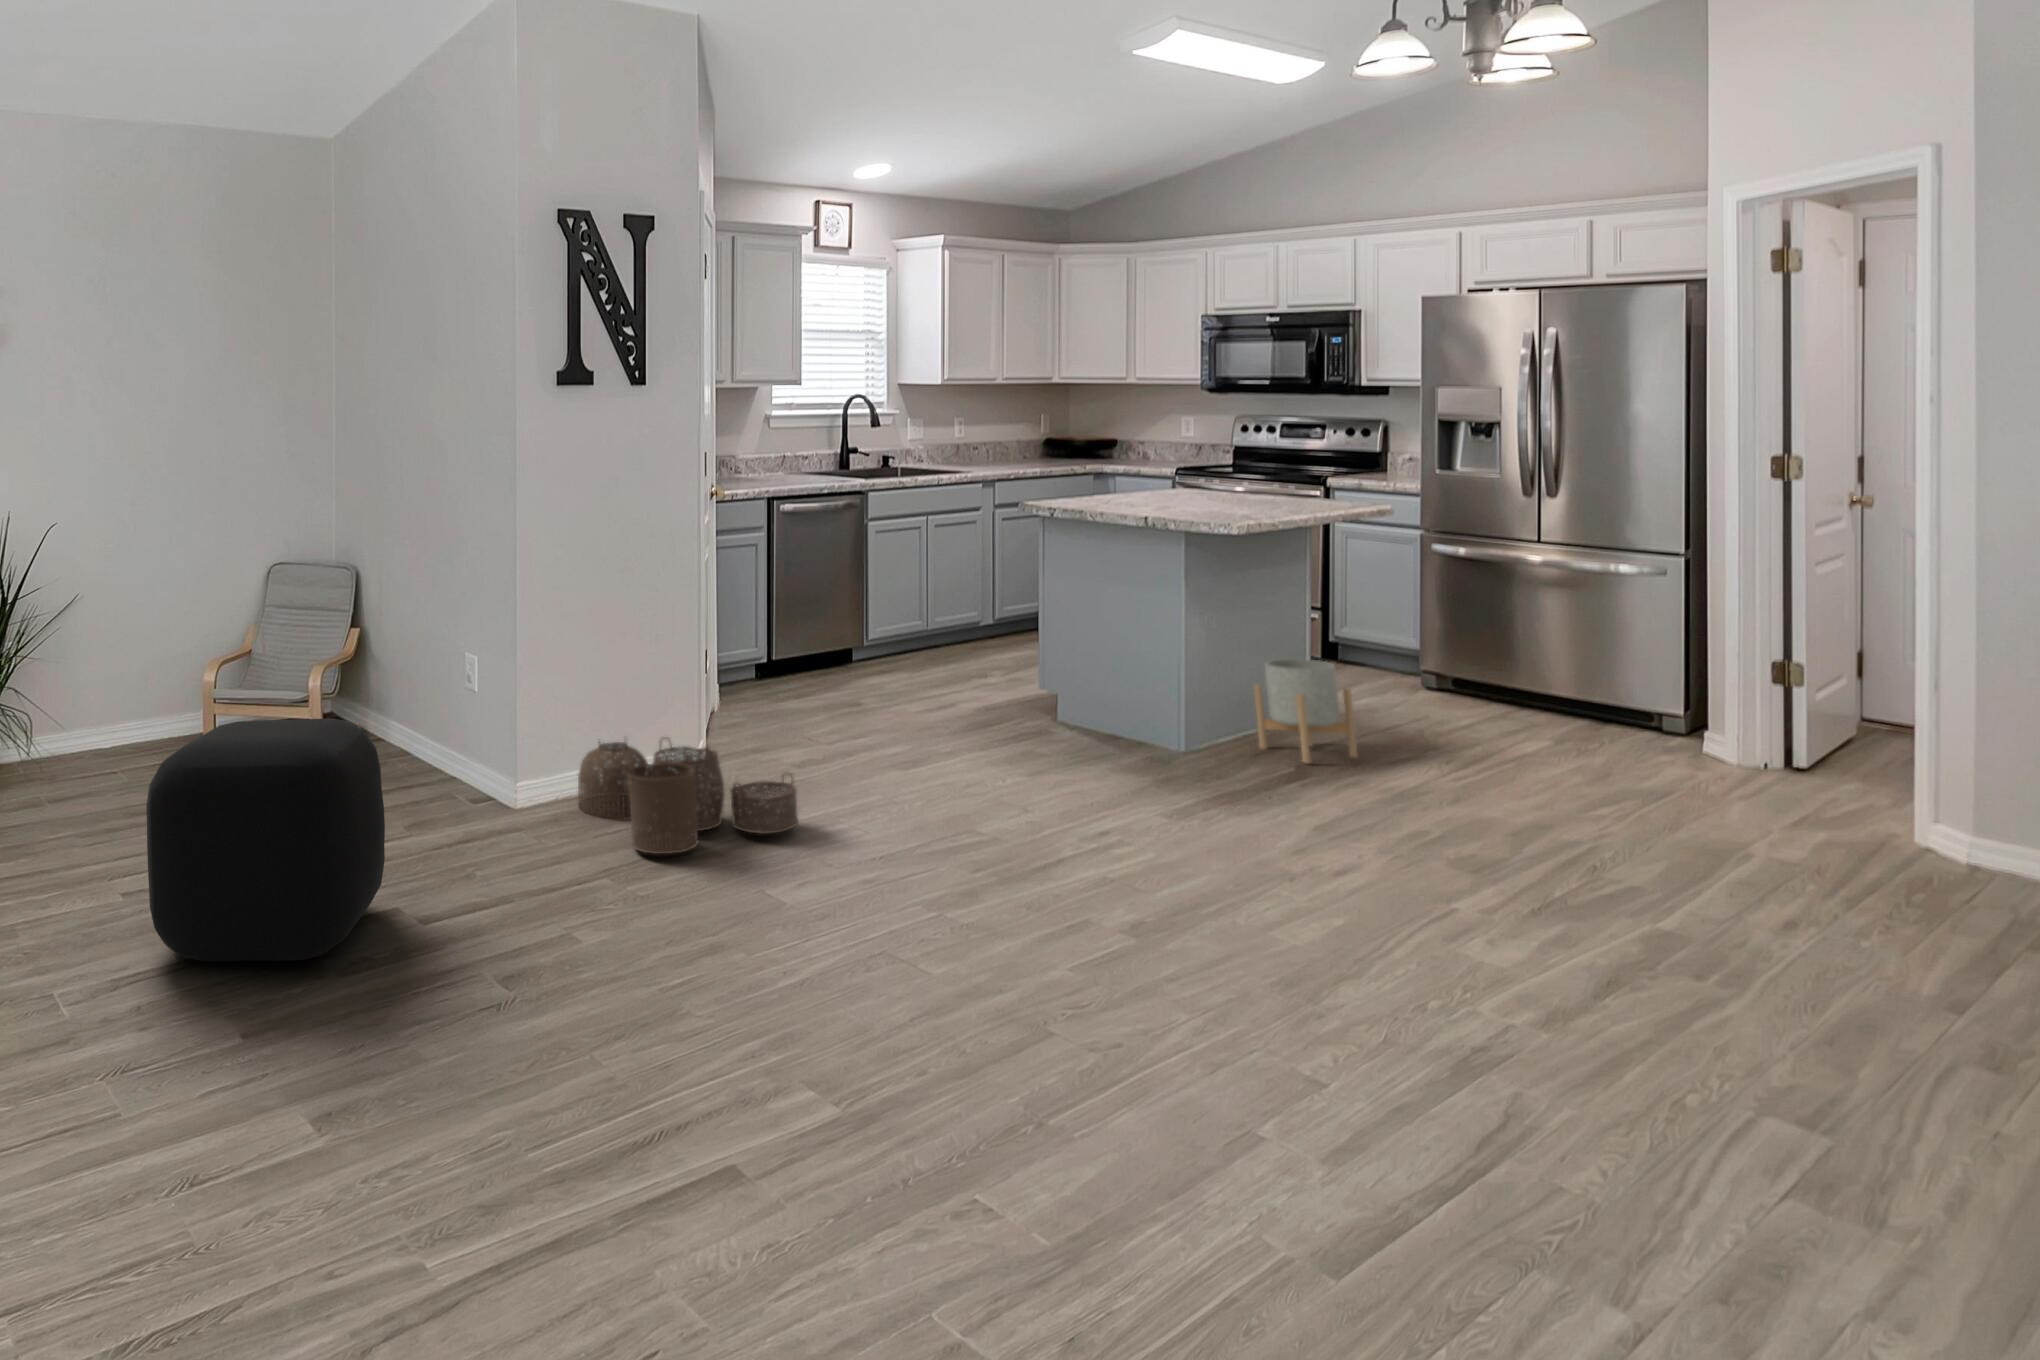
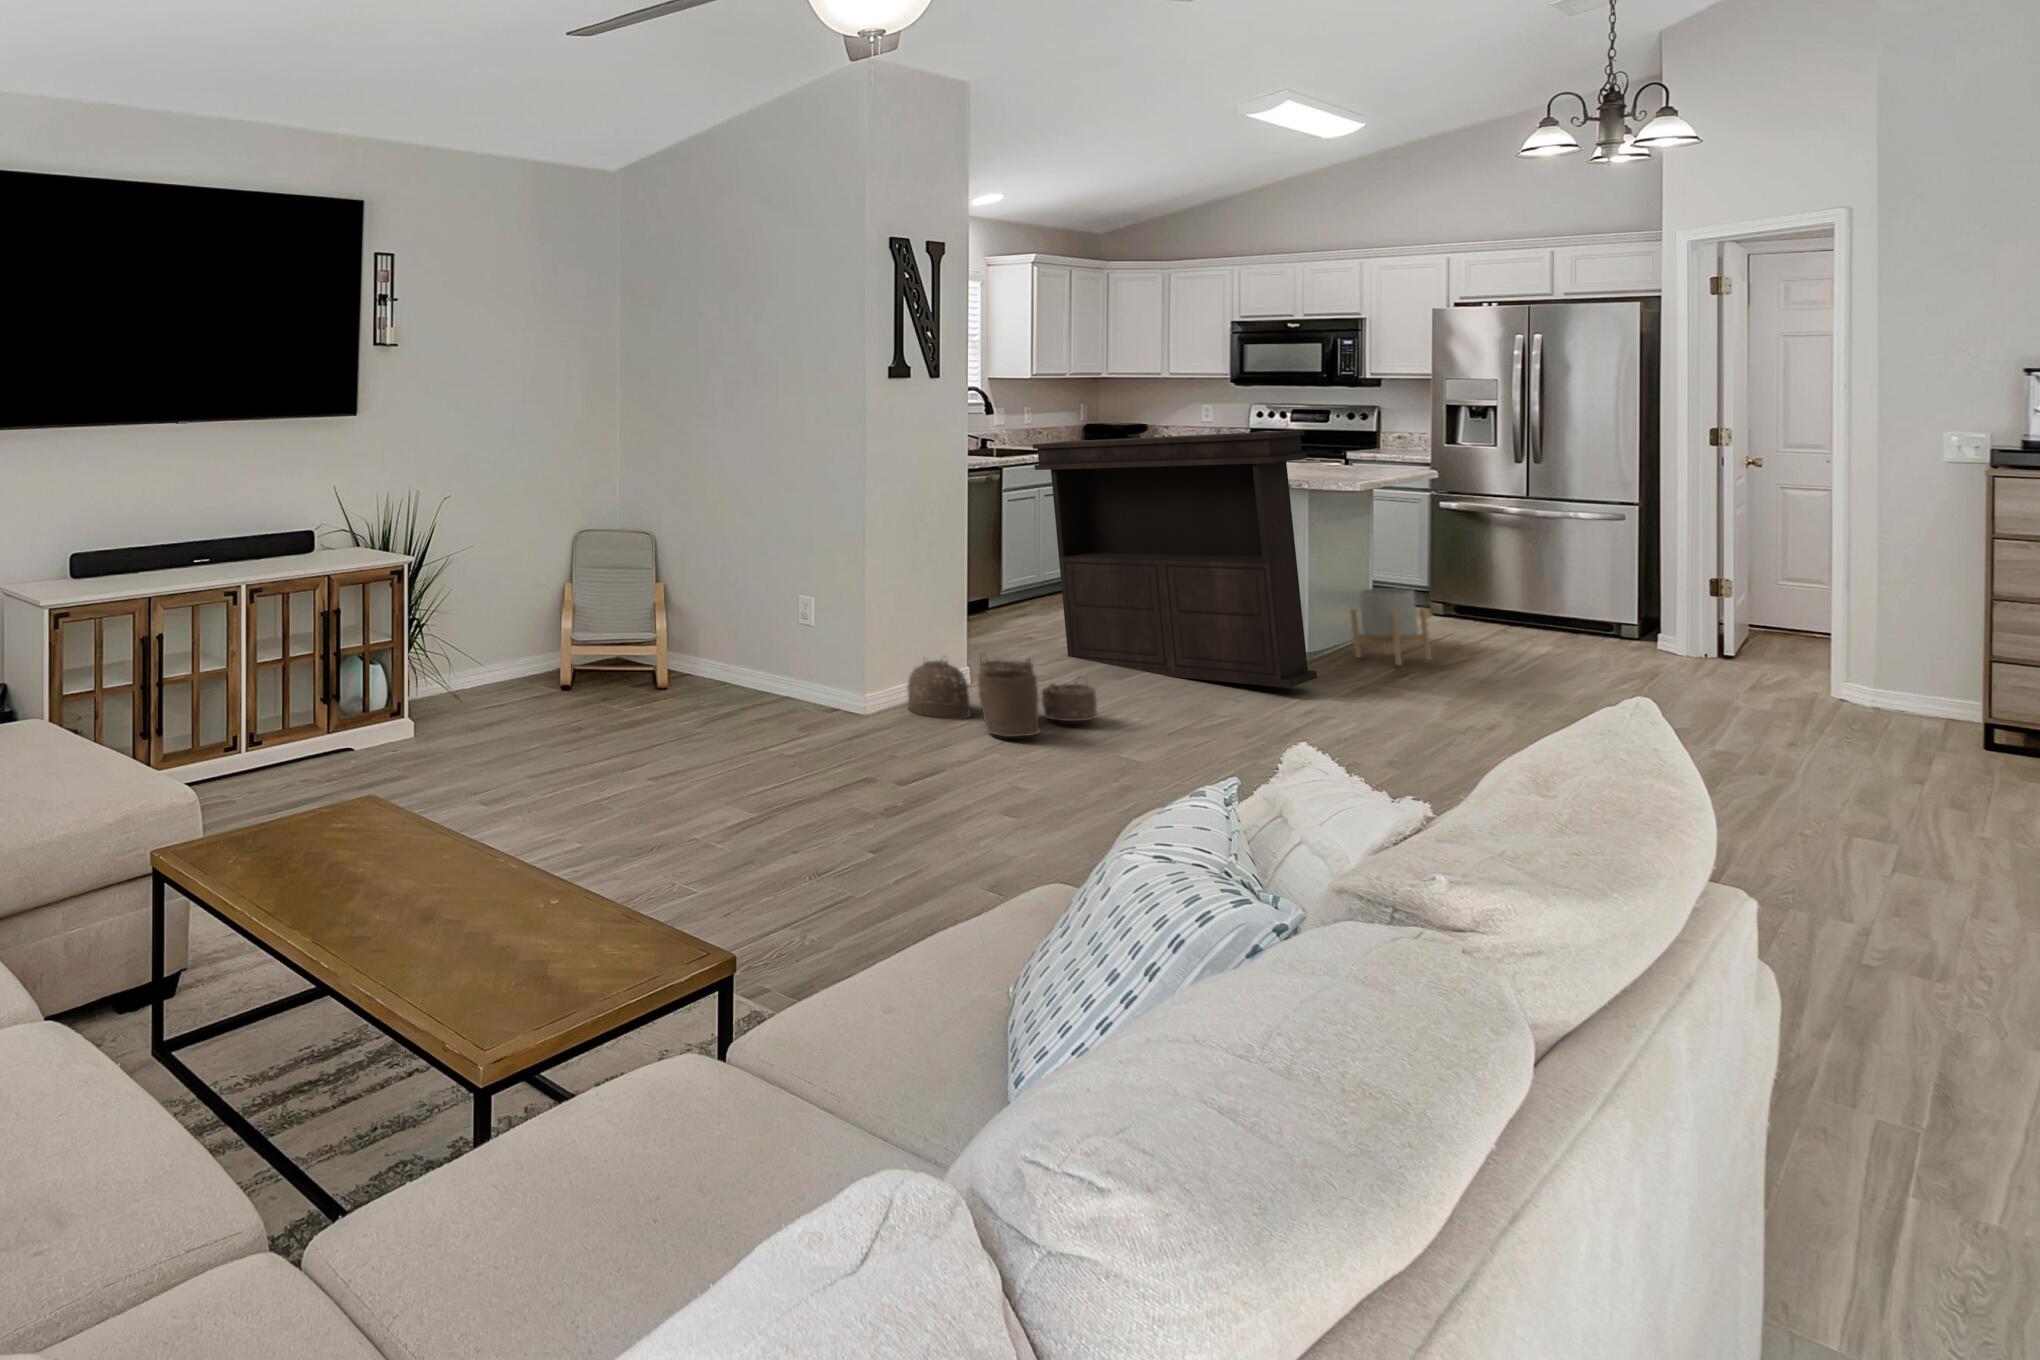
console table: none [840,455,1154,796] -> present [1033,430,1317,688]
ottoman: present [146,718,385,961] -> none [715,634,895,813]

